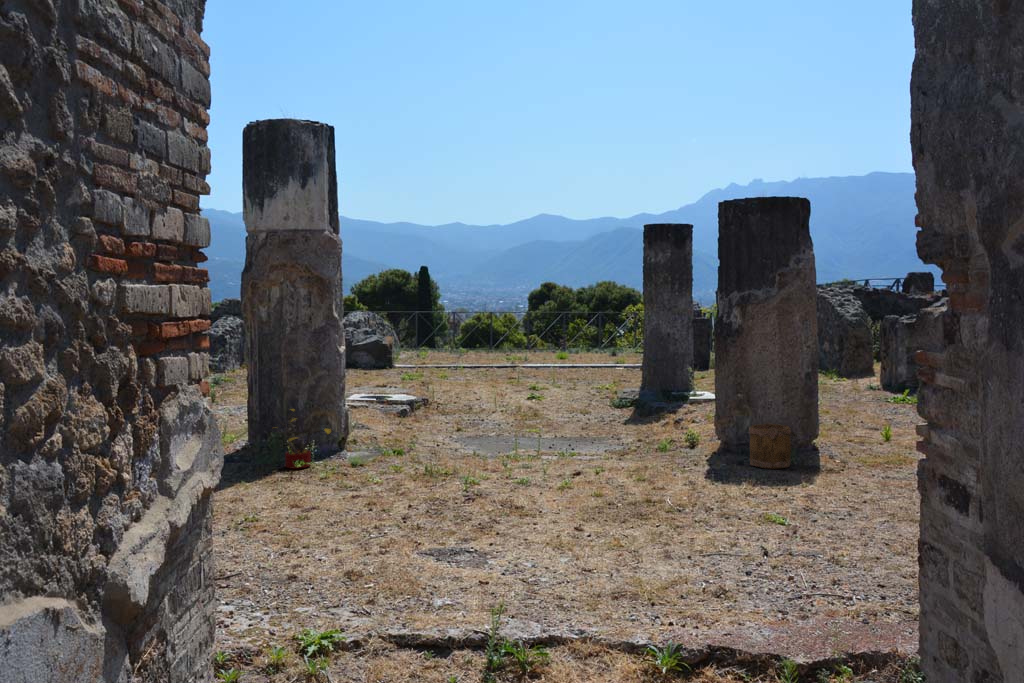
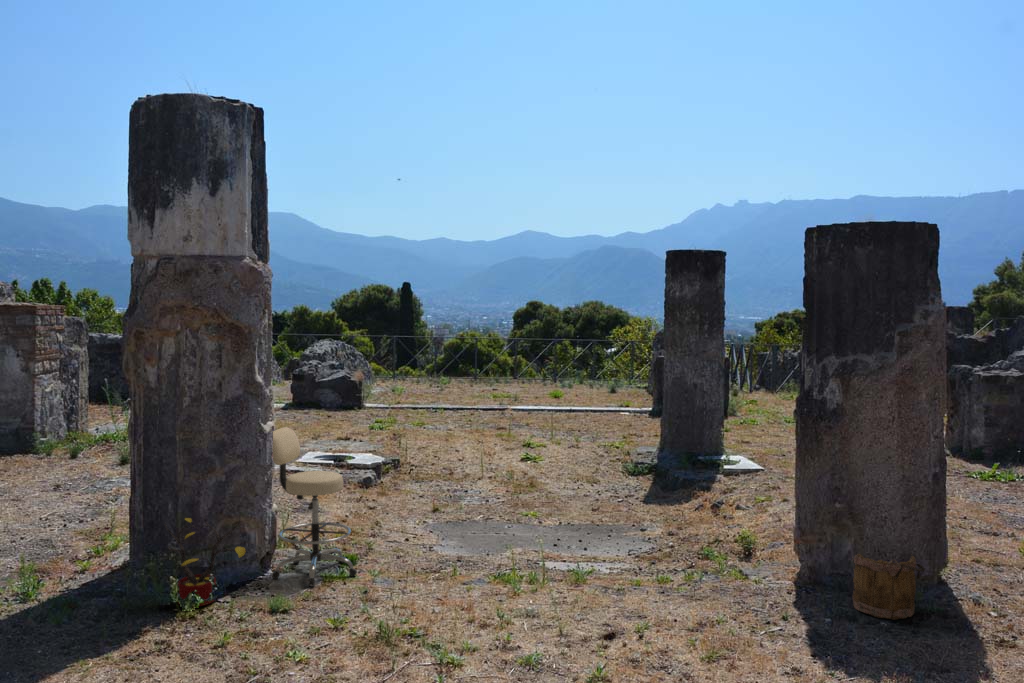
stool: none [341,352,405,460] -> present [271,427,357,586]

